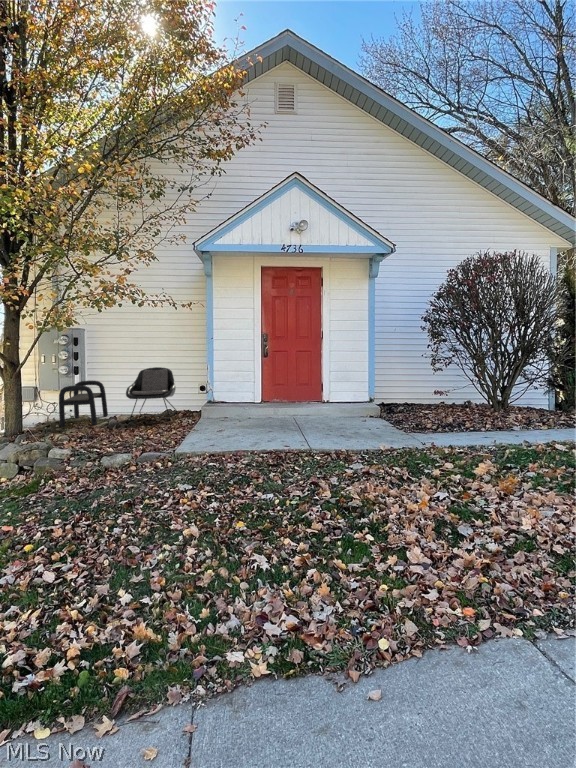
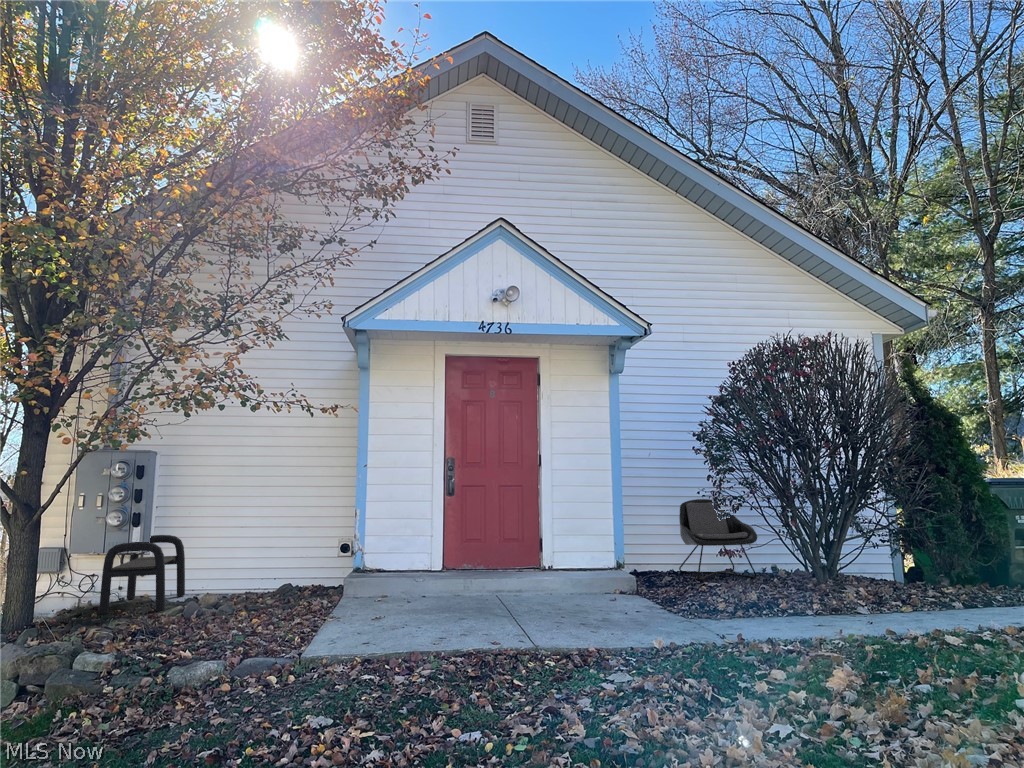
lounge chair: present [126,367,177,421] -> present [679,499,757,581]

